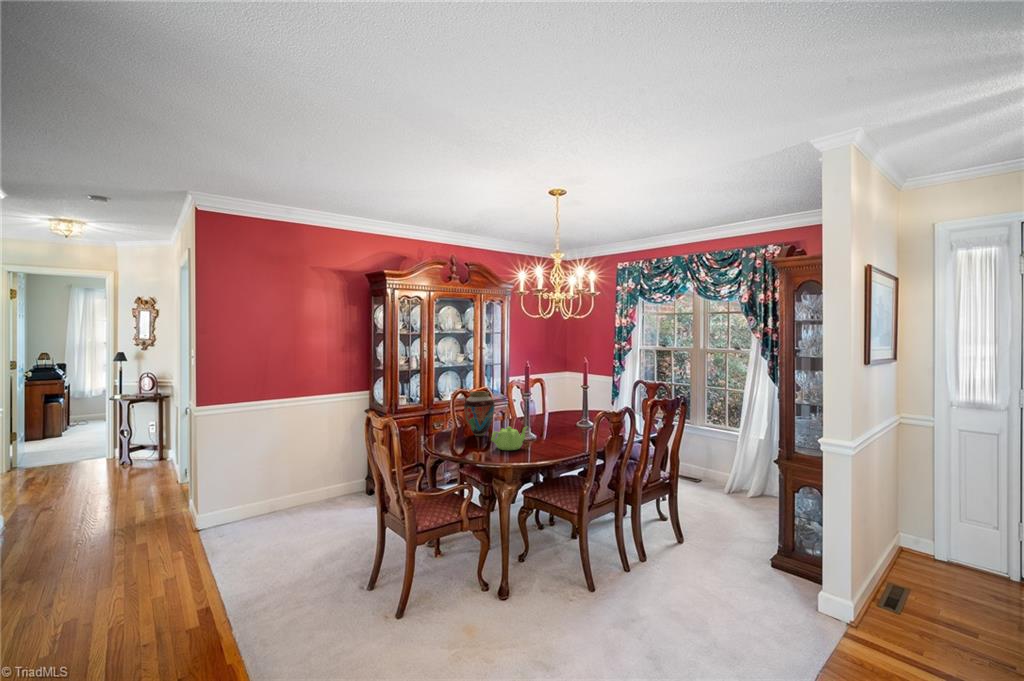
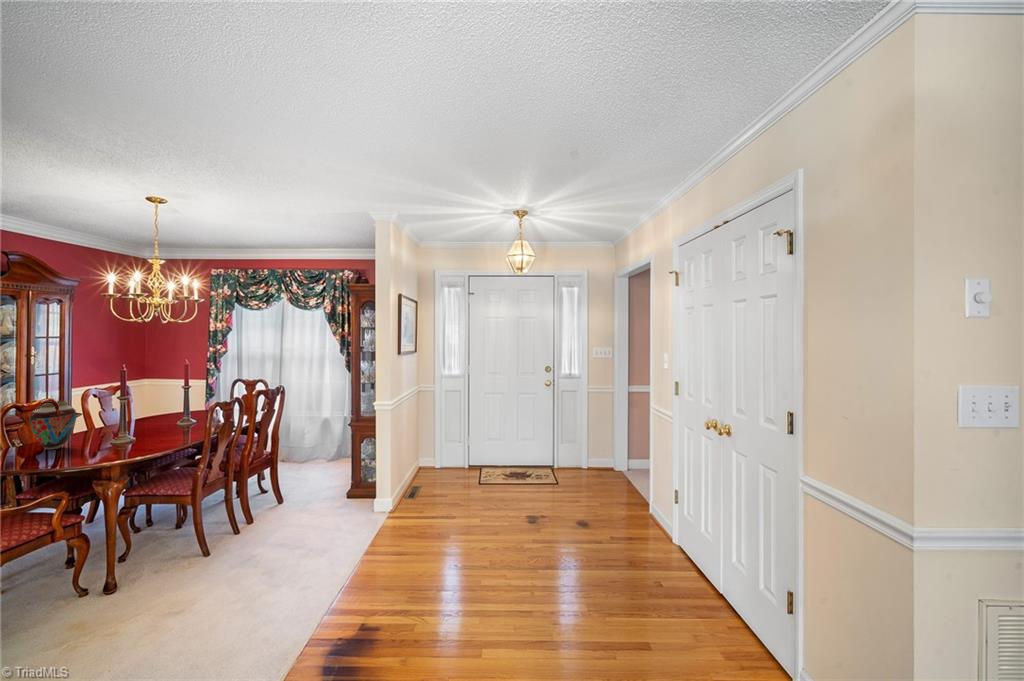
teapot: present [491,427,527,450] -> none [81,428,129,455]

